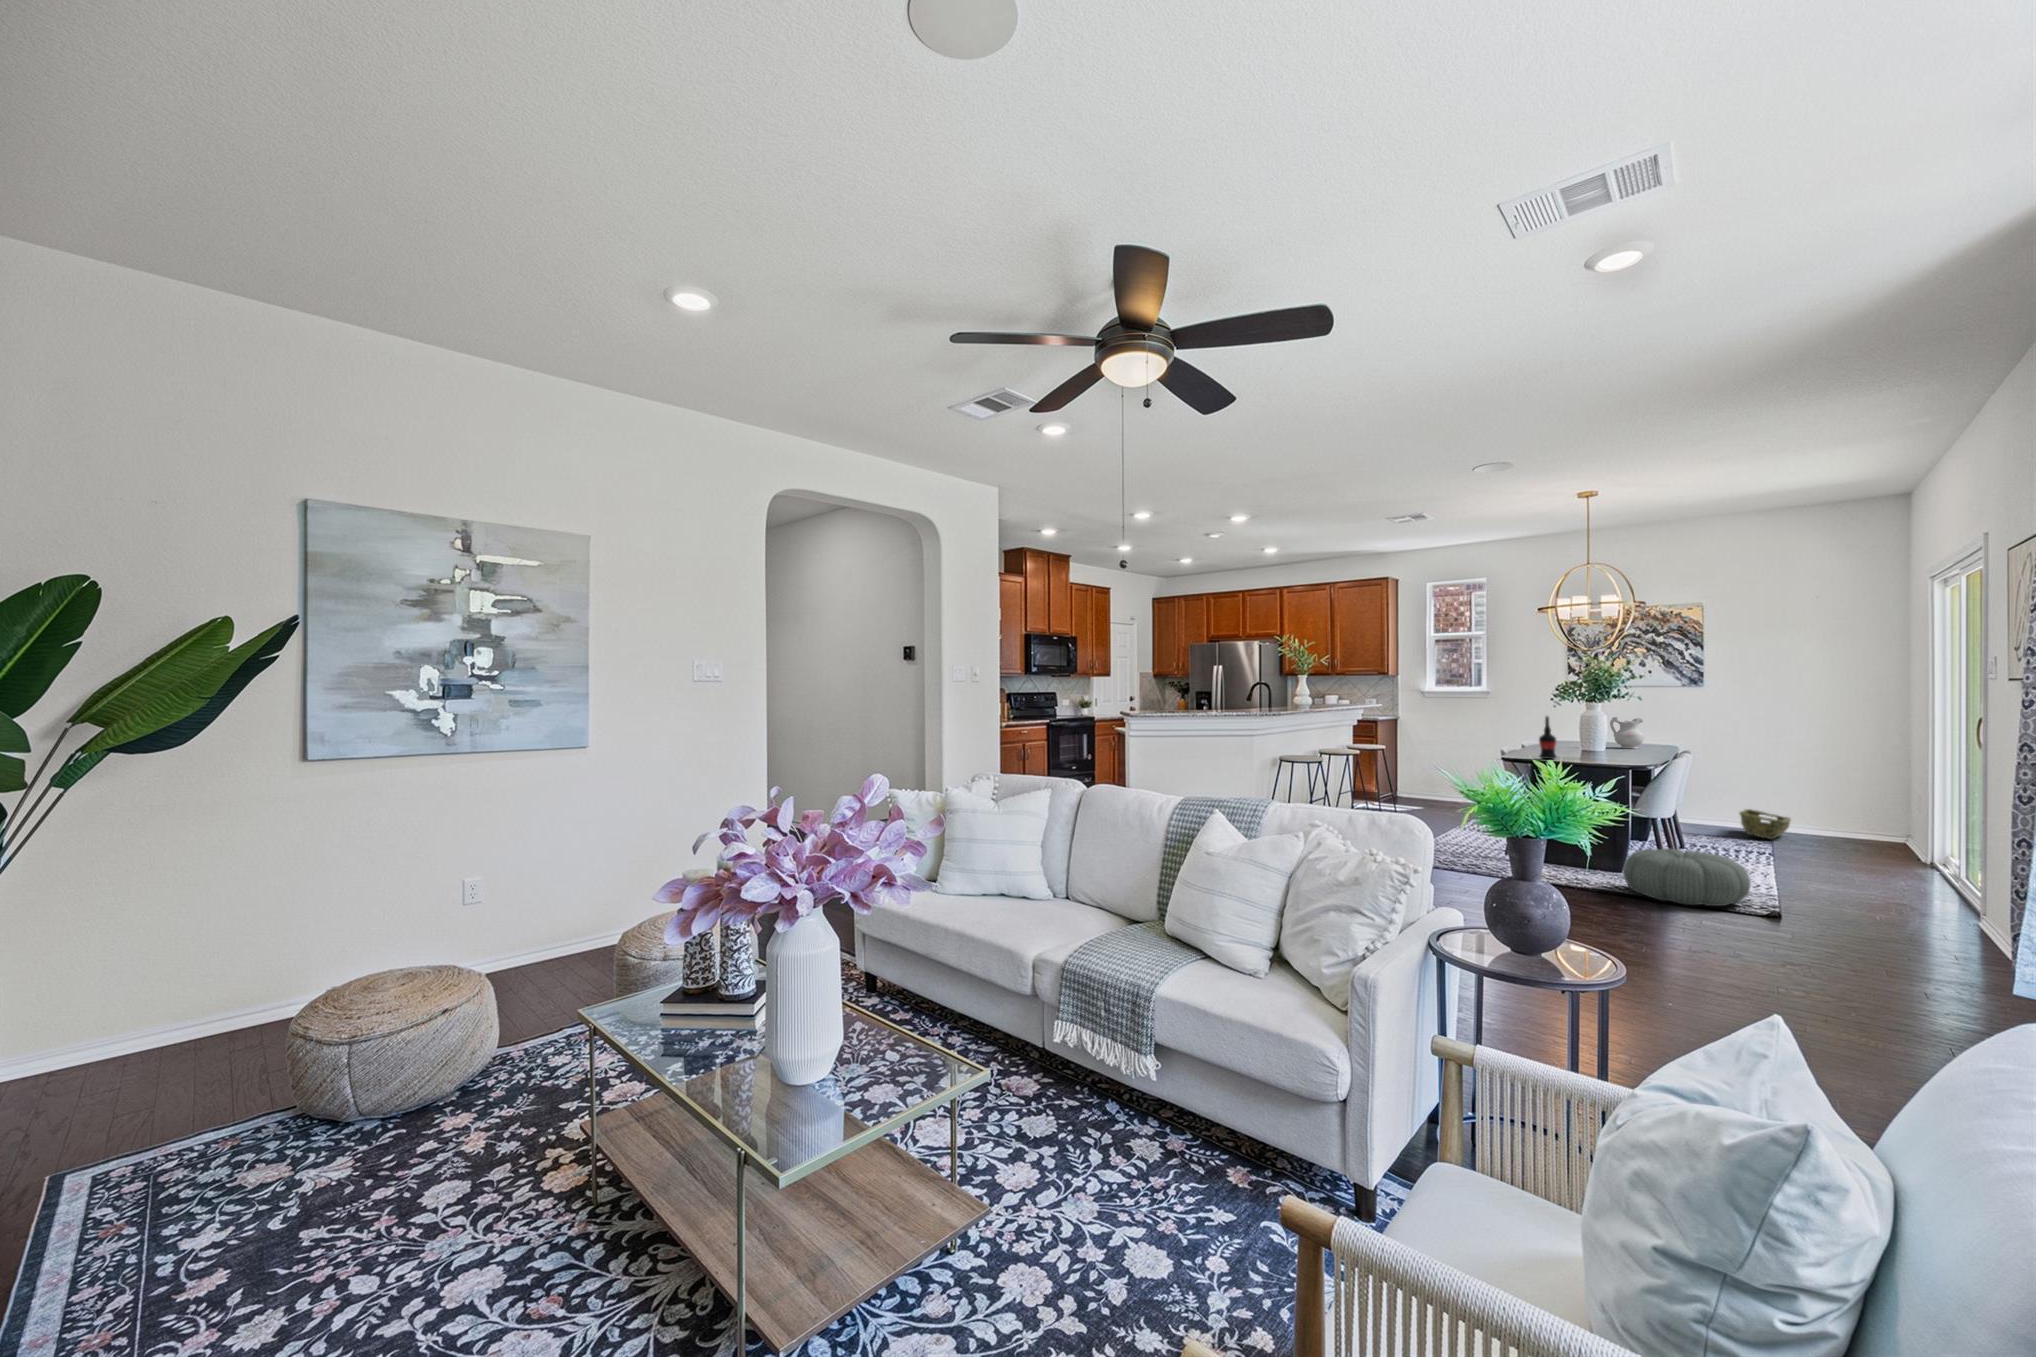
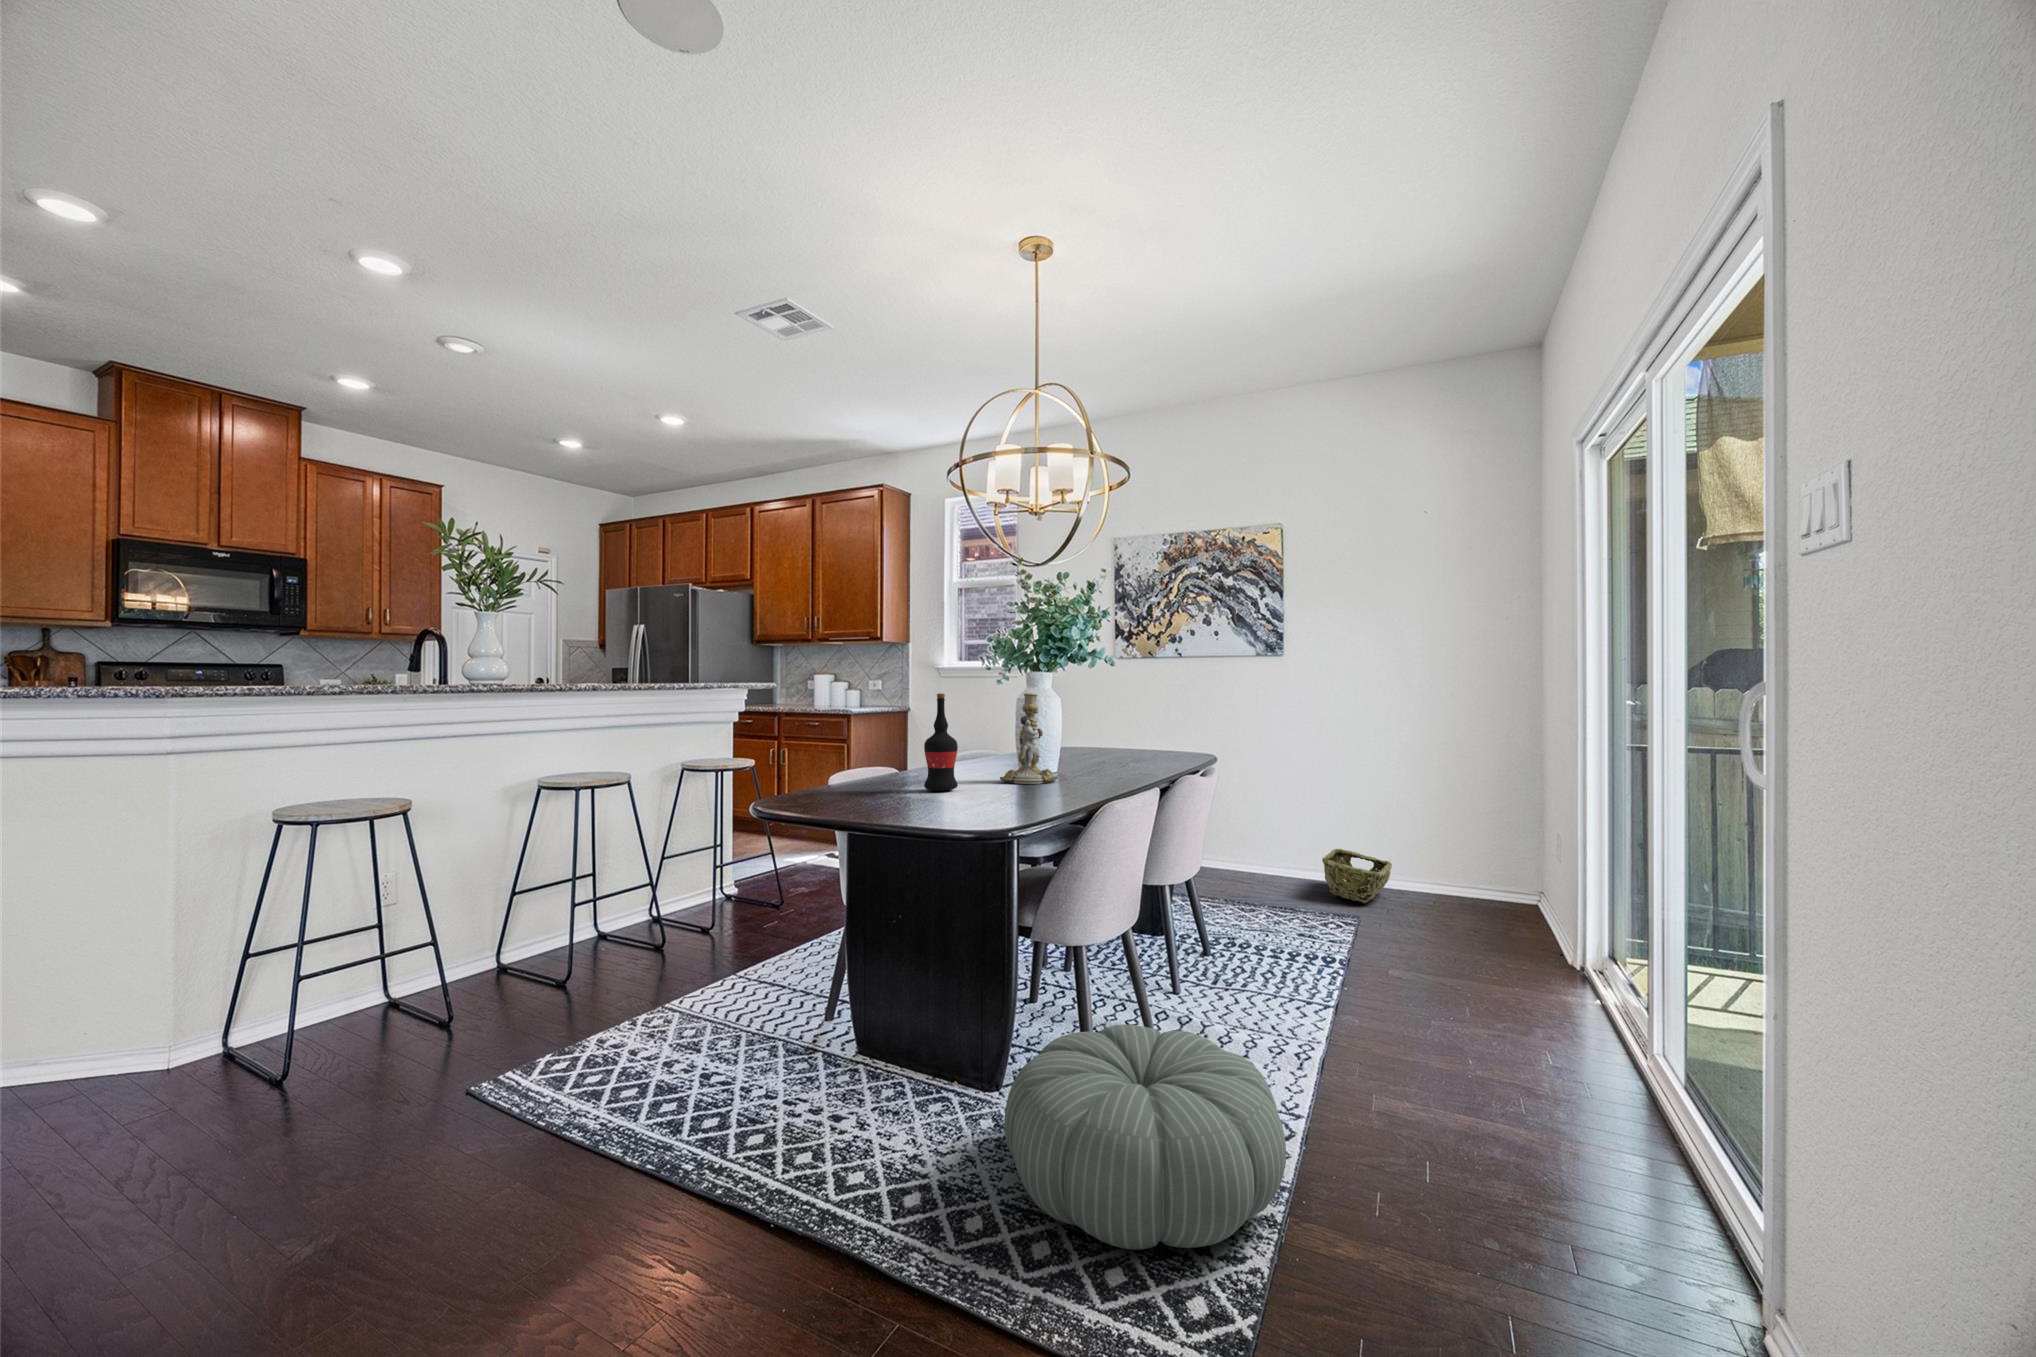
candlestick: none [1568,716,1600,758] -> present [1000,693,1058,784]
ceramic pitcher: present [1610,717,1644,749] -> none [1128,701,1178,758]

